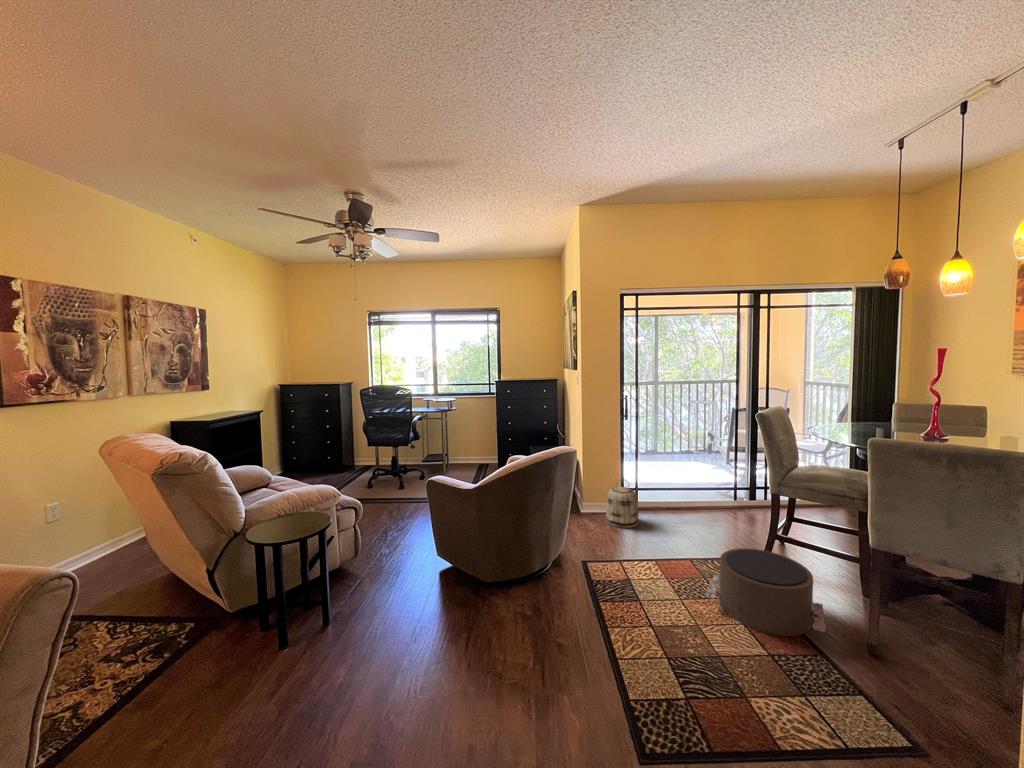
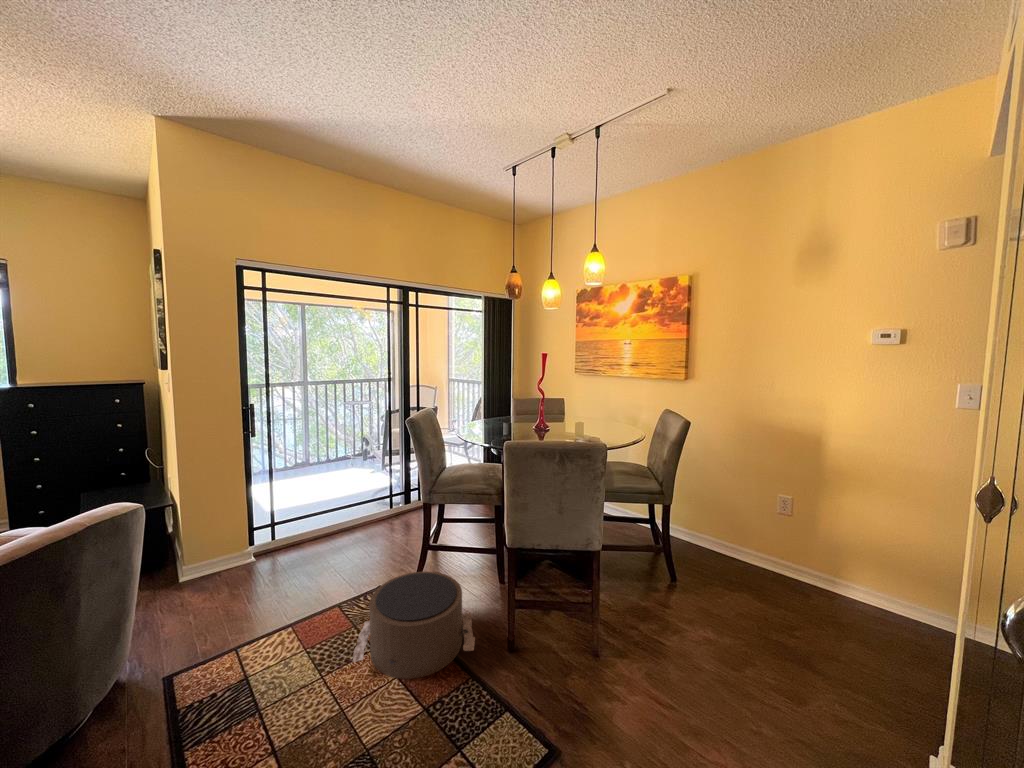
basket: present [606,486,639,528] -> none [225,519,276,587]

